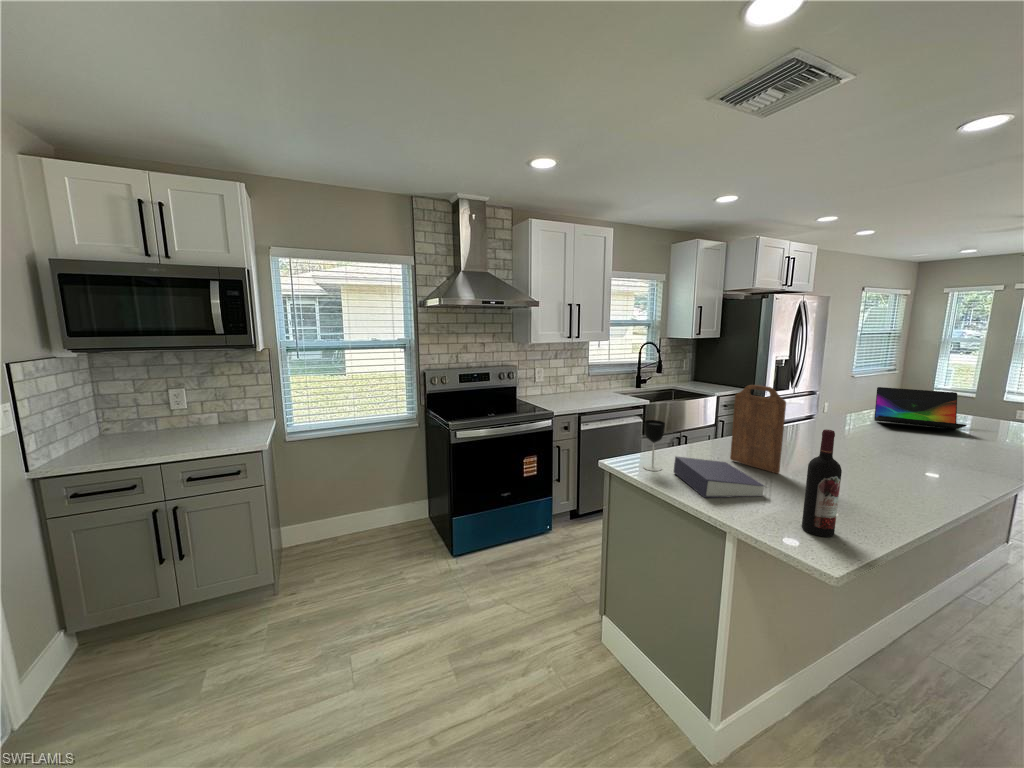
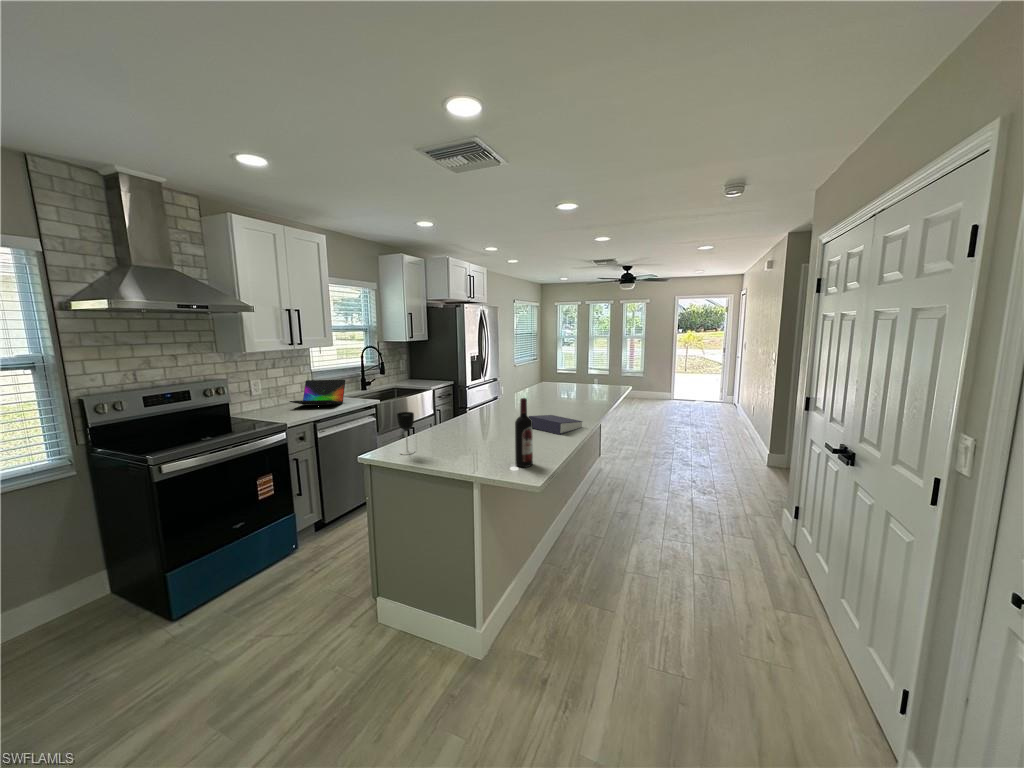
cutting board: present [730,385,786,474] -> none [459,375,494,437]
laptop: present [874,387,967,430] -> present [290,380,345,405]
book: present [674,457,765,498] -> present [529,415,582,435]

